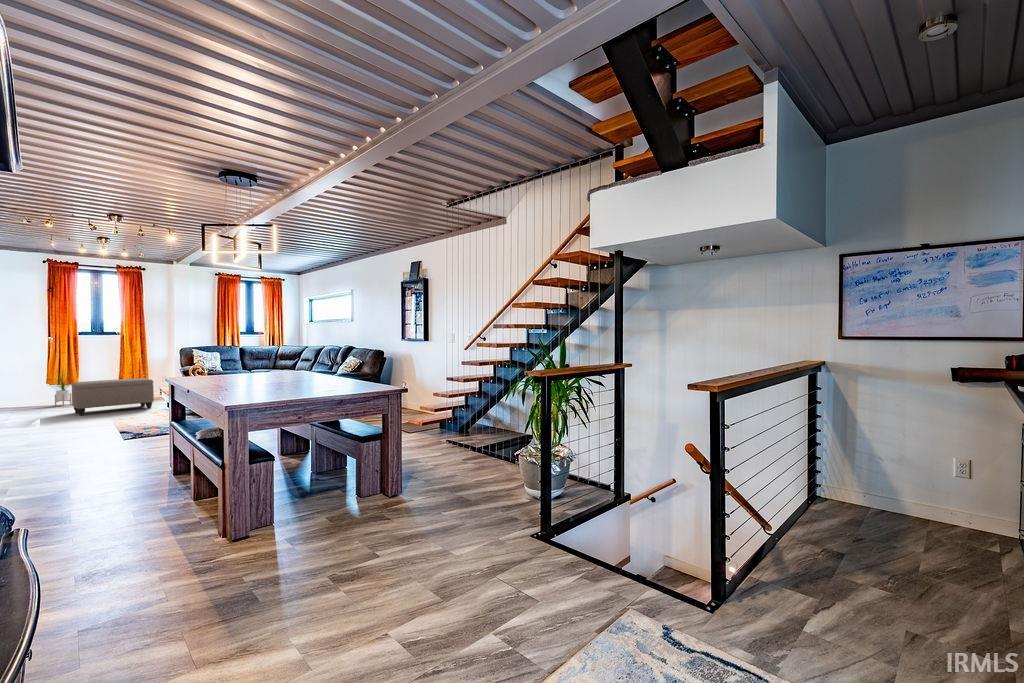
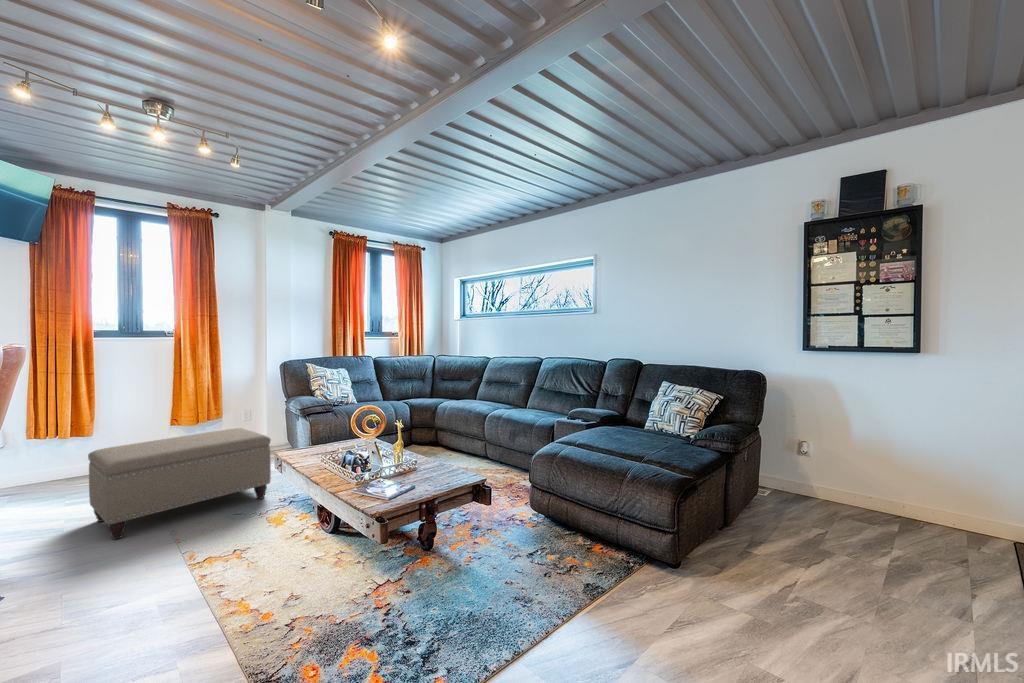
house plant: present [55,370,71,406] -> none [29,399,93,486]

